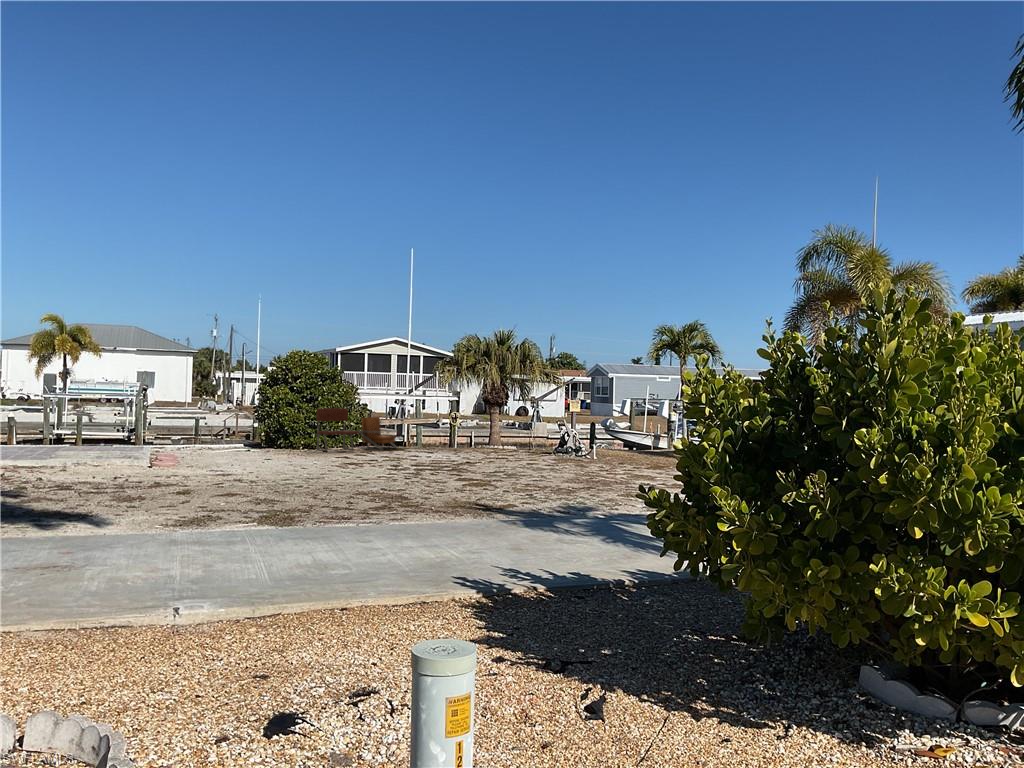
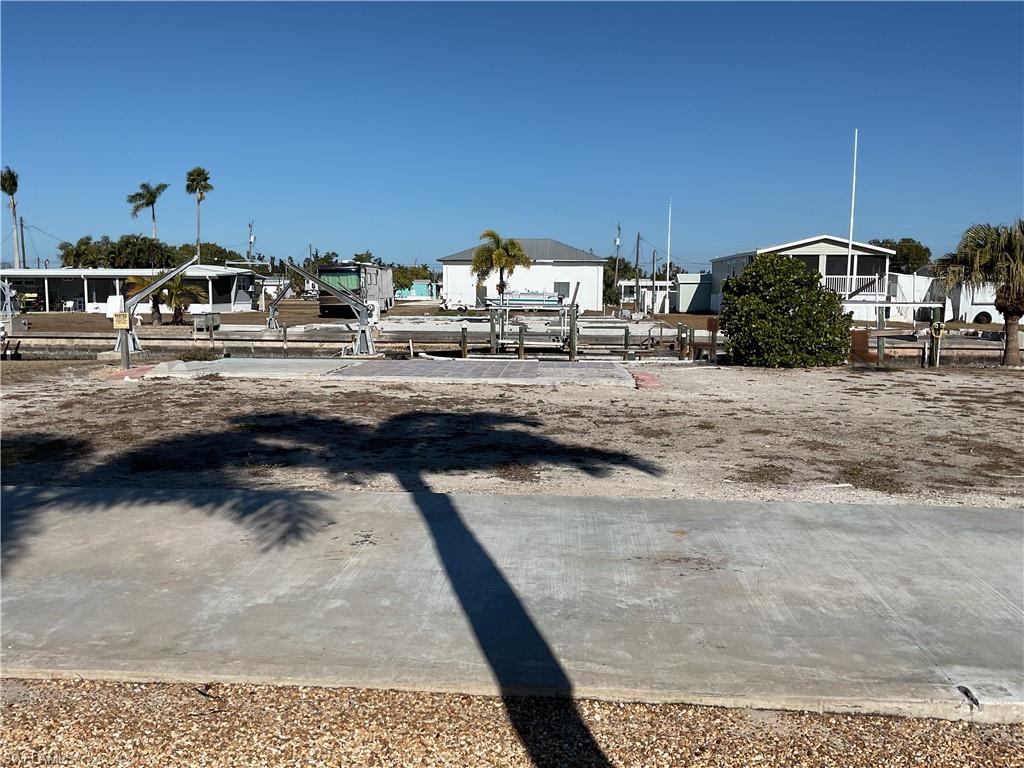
bench: present [316,408,359,451] -> present [687,318,719,365]

